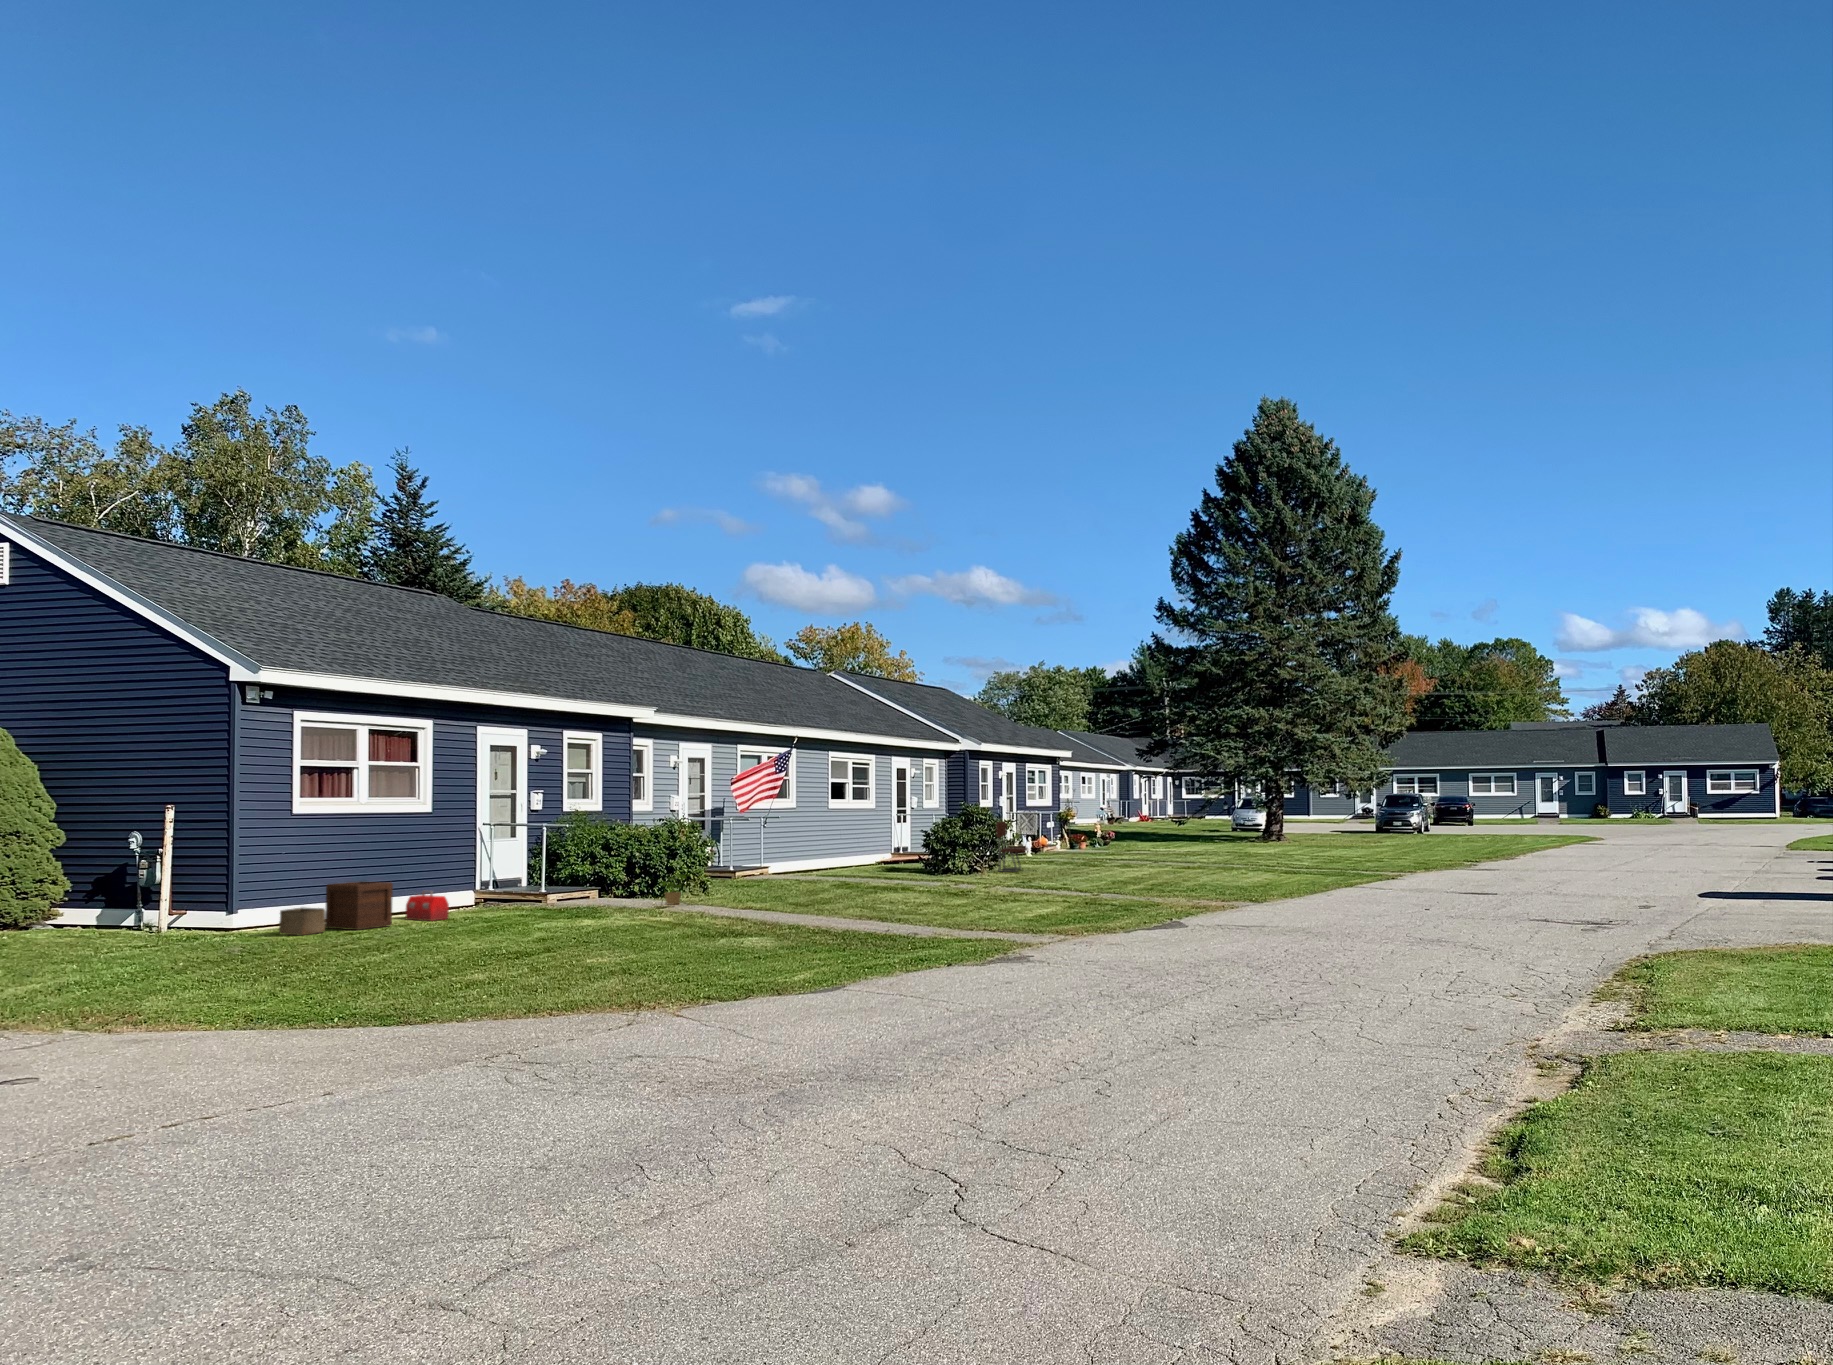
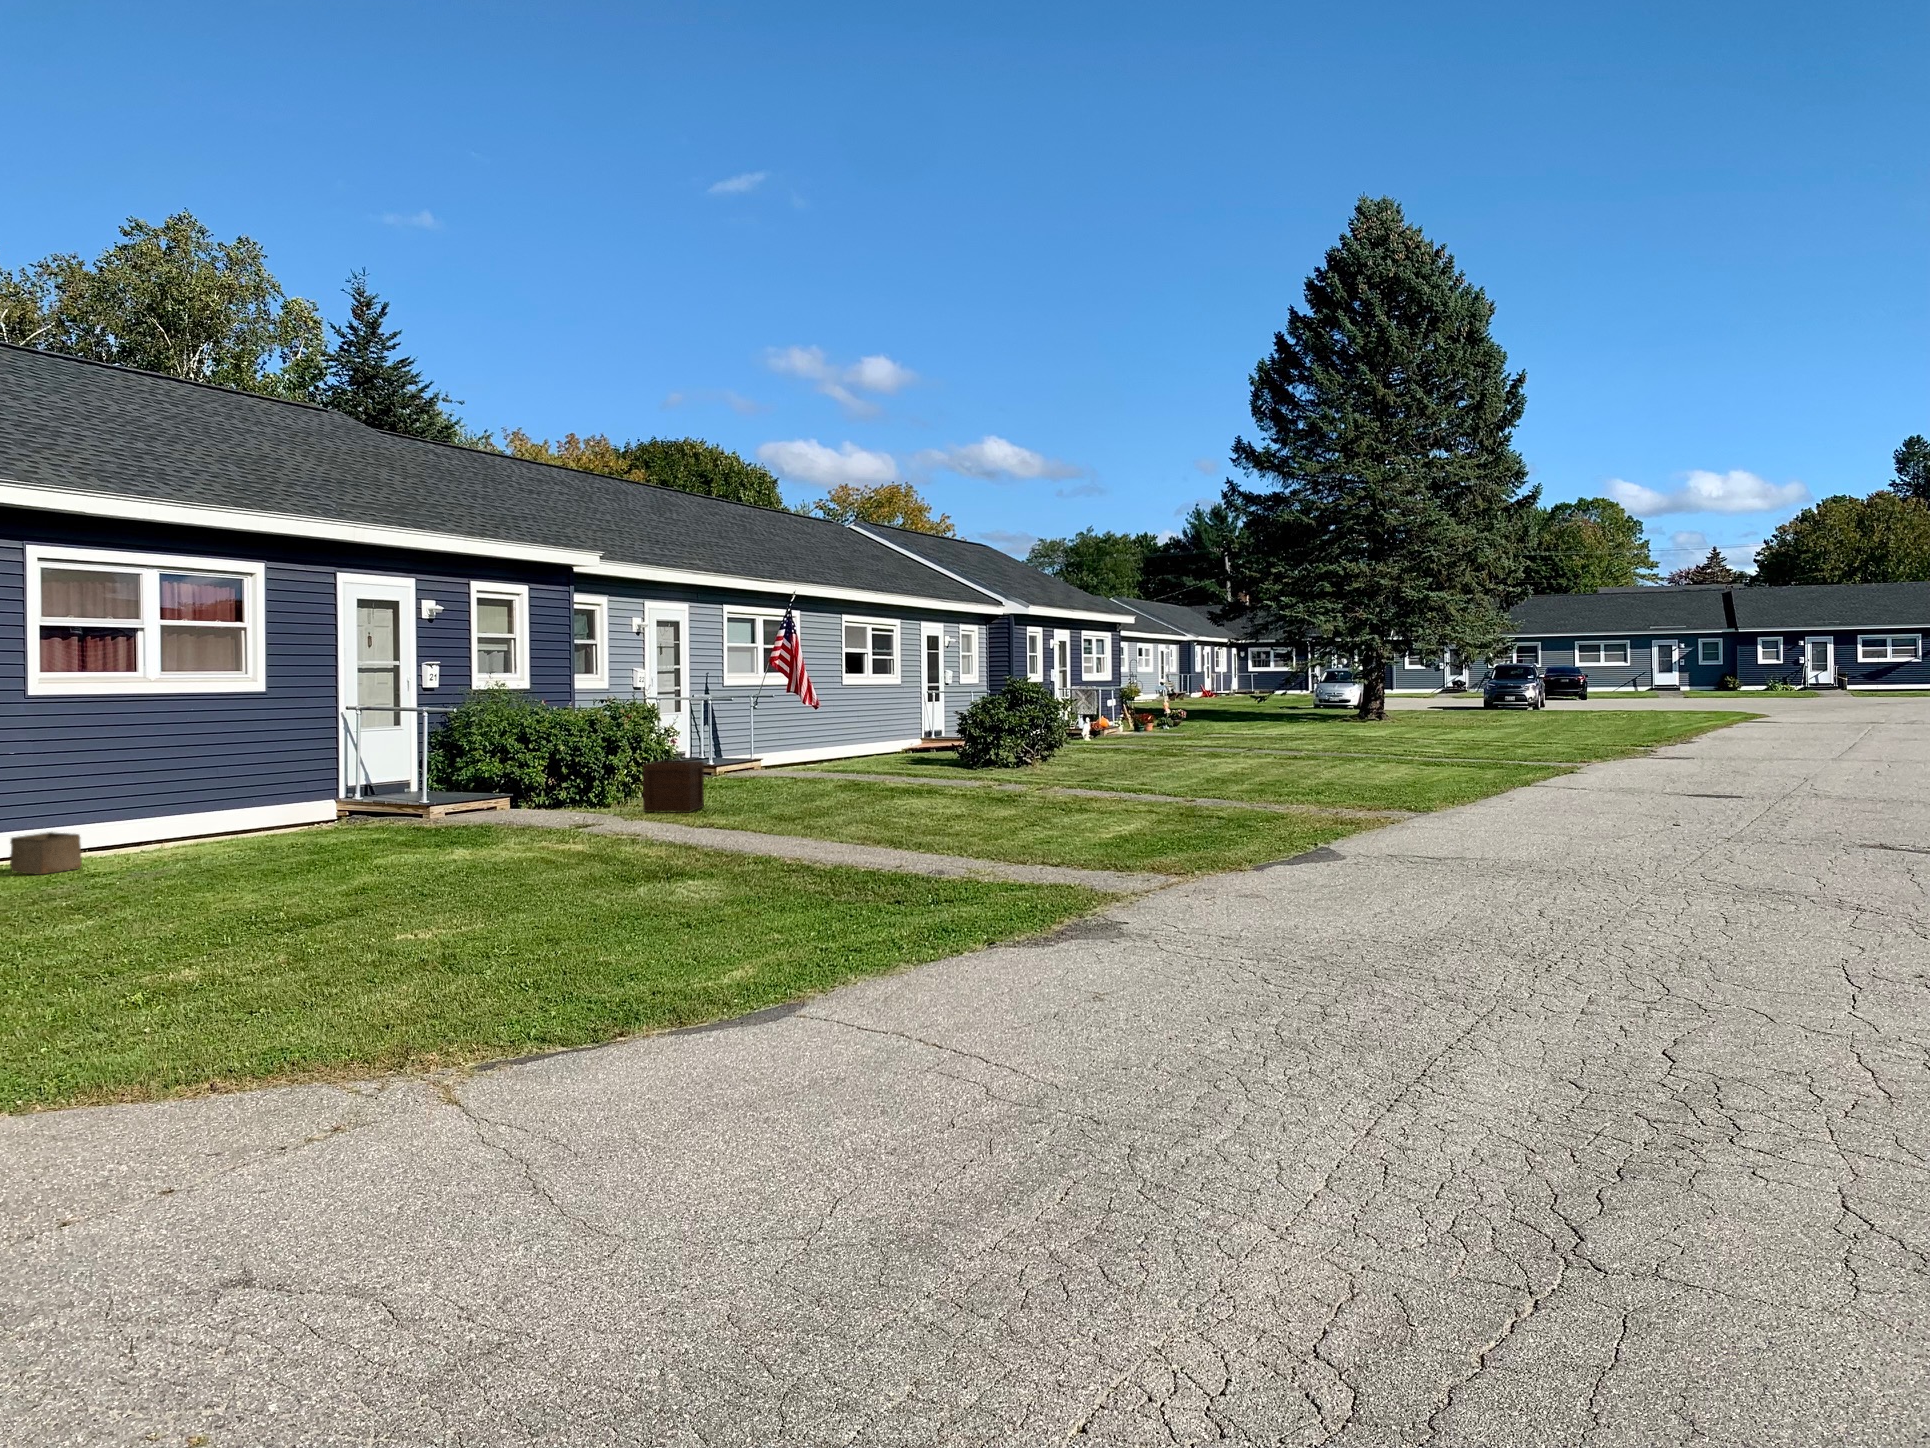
bench: present [996,821,1028,872] -> none [1051,701,1091,765]
potted plant: present [661,874,686,905] -> none [598,777,639,818]
wooden crate: present [325,881,393,930] -> present [643,760,704,813]
toolbox: present [406,891,449,921] -> none [226,803,287,847]

